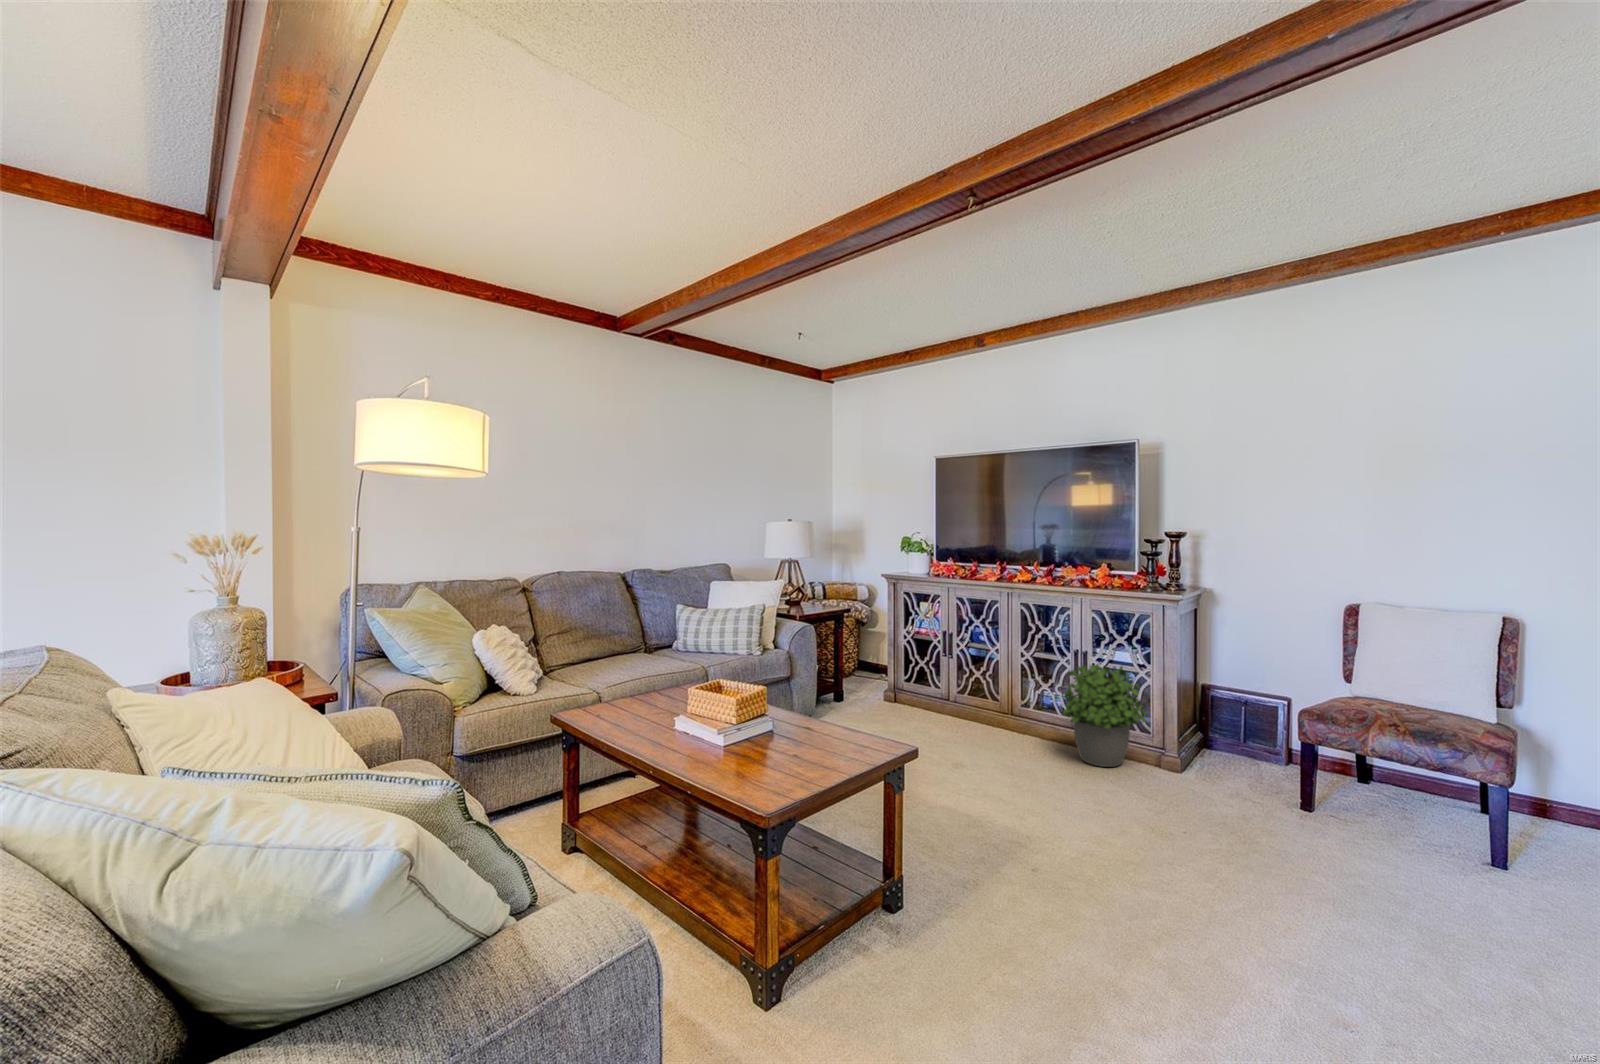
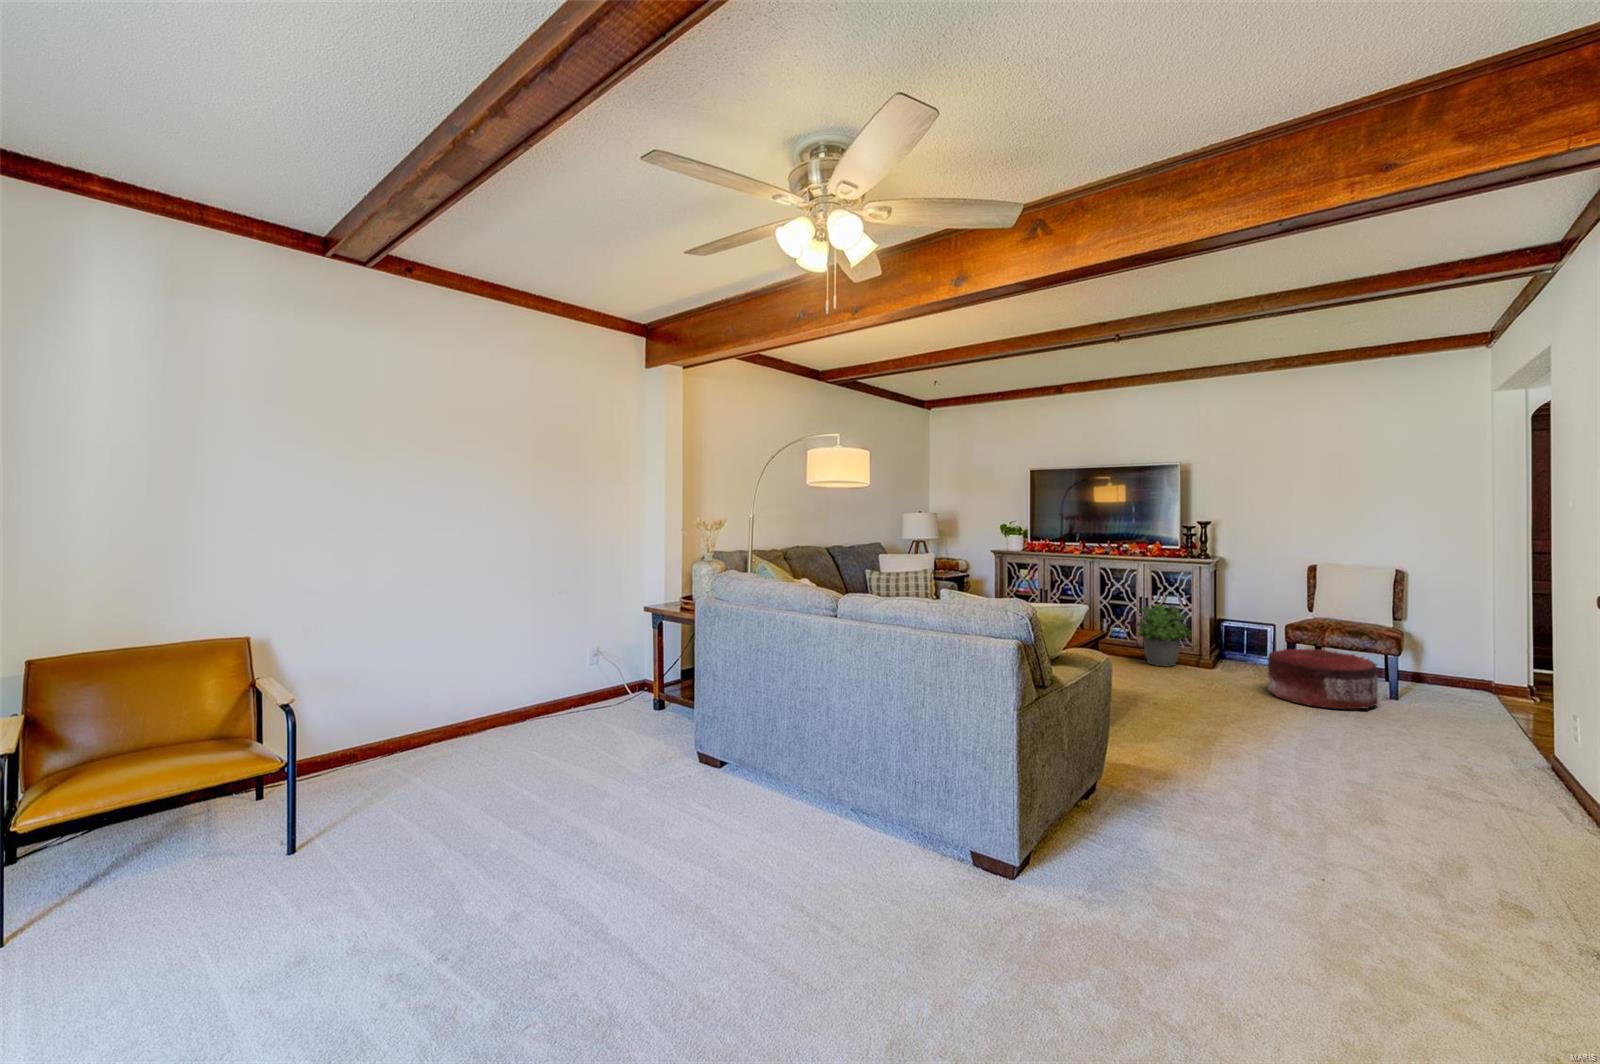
pouf: none [1260,760,1474,908] -> present [1268,649,1378,709]

